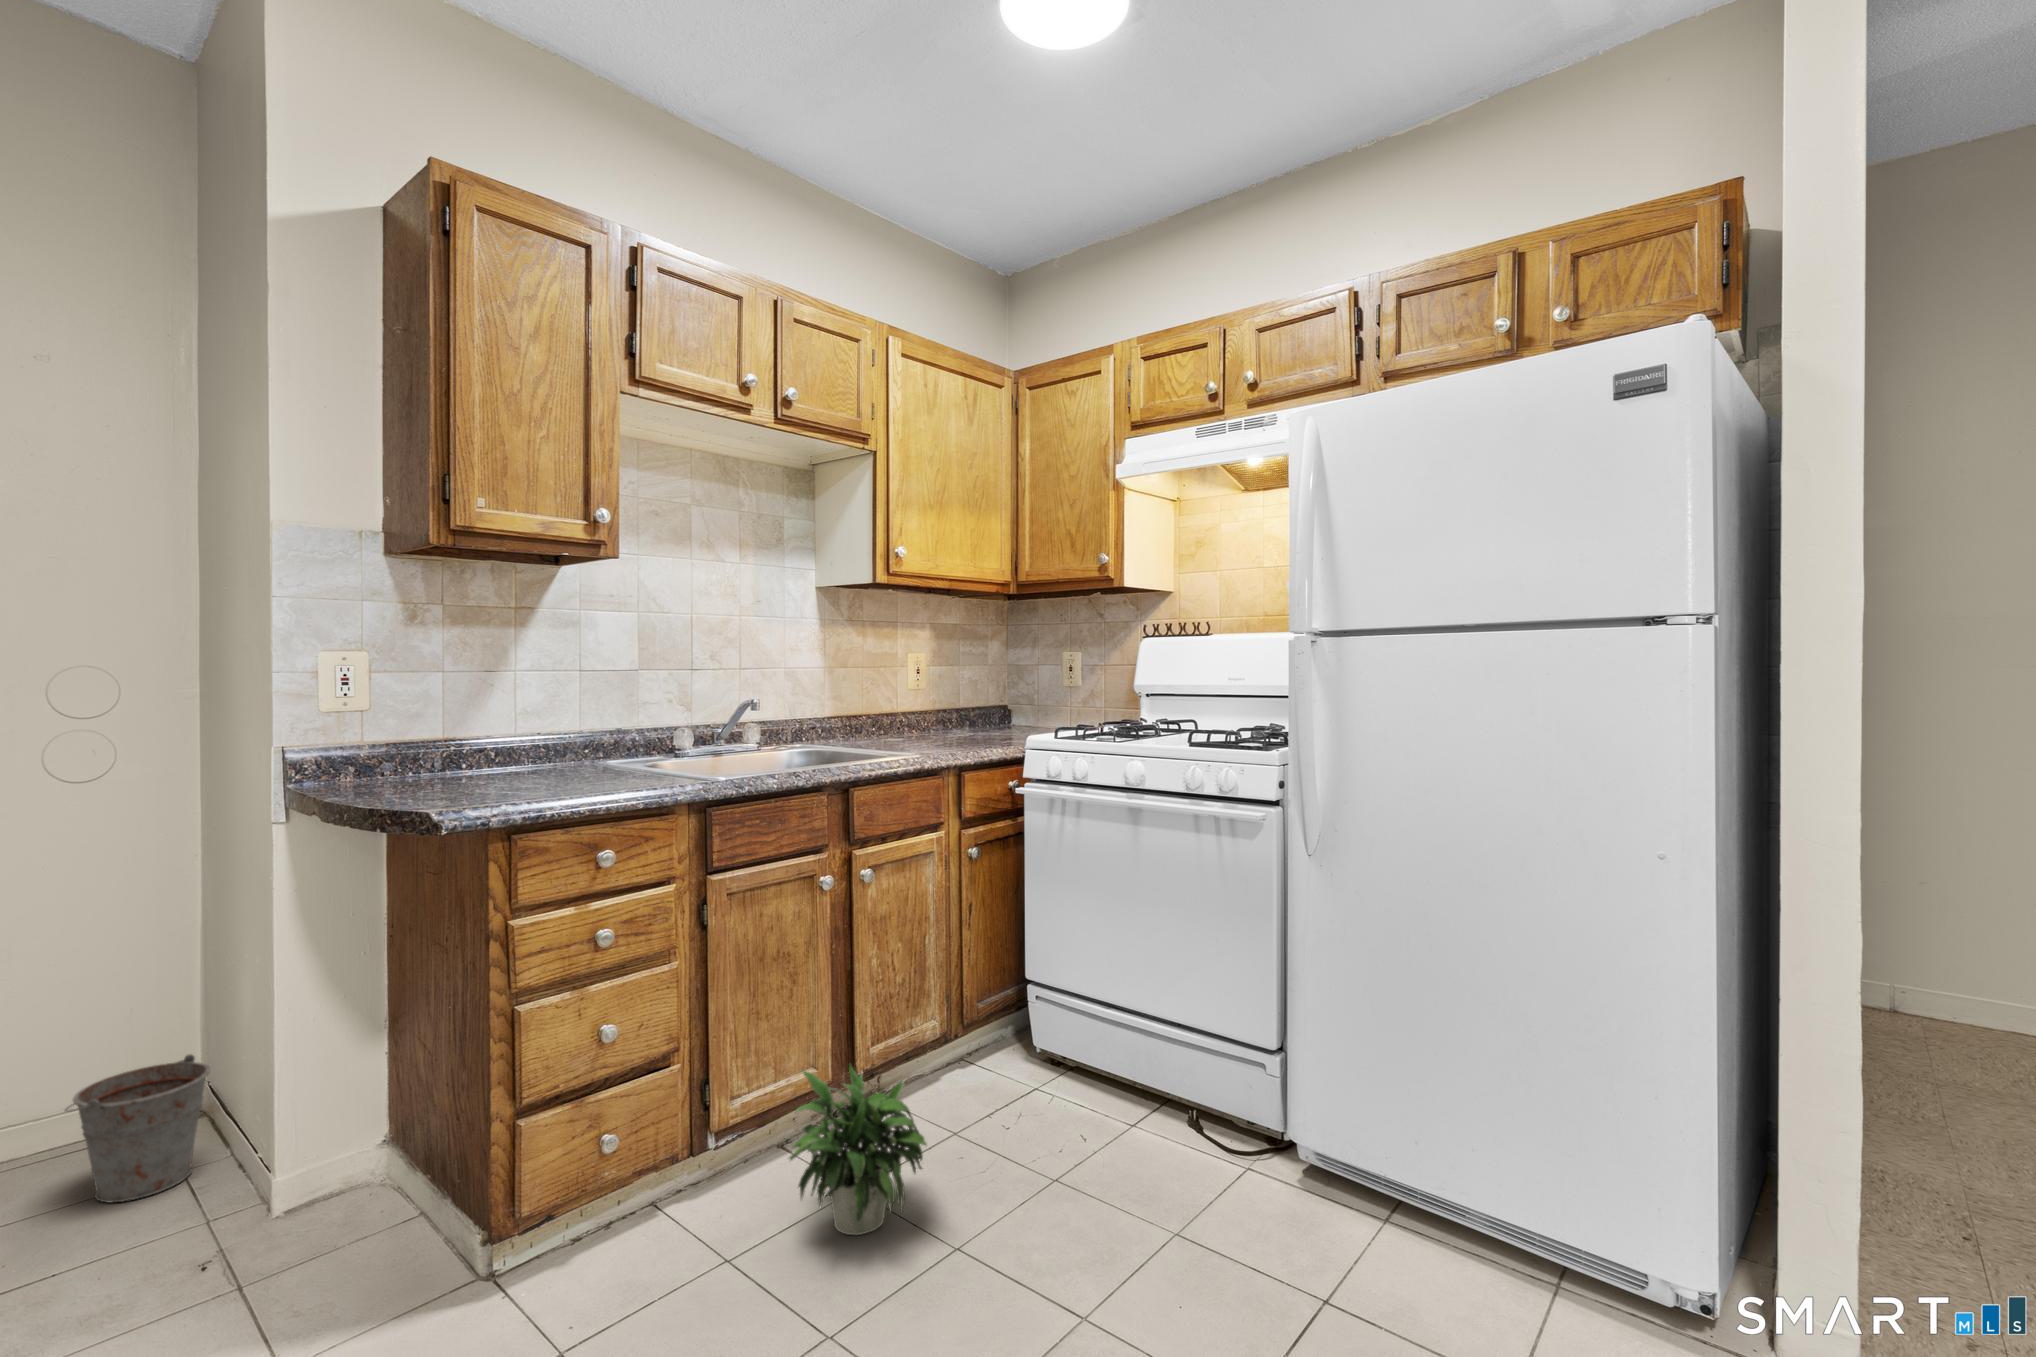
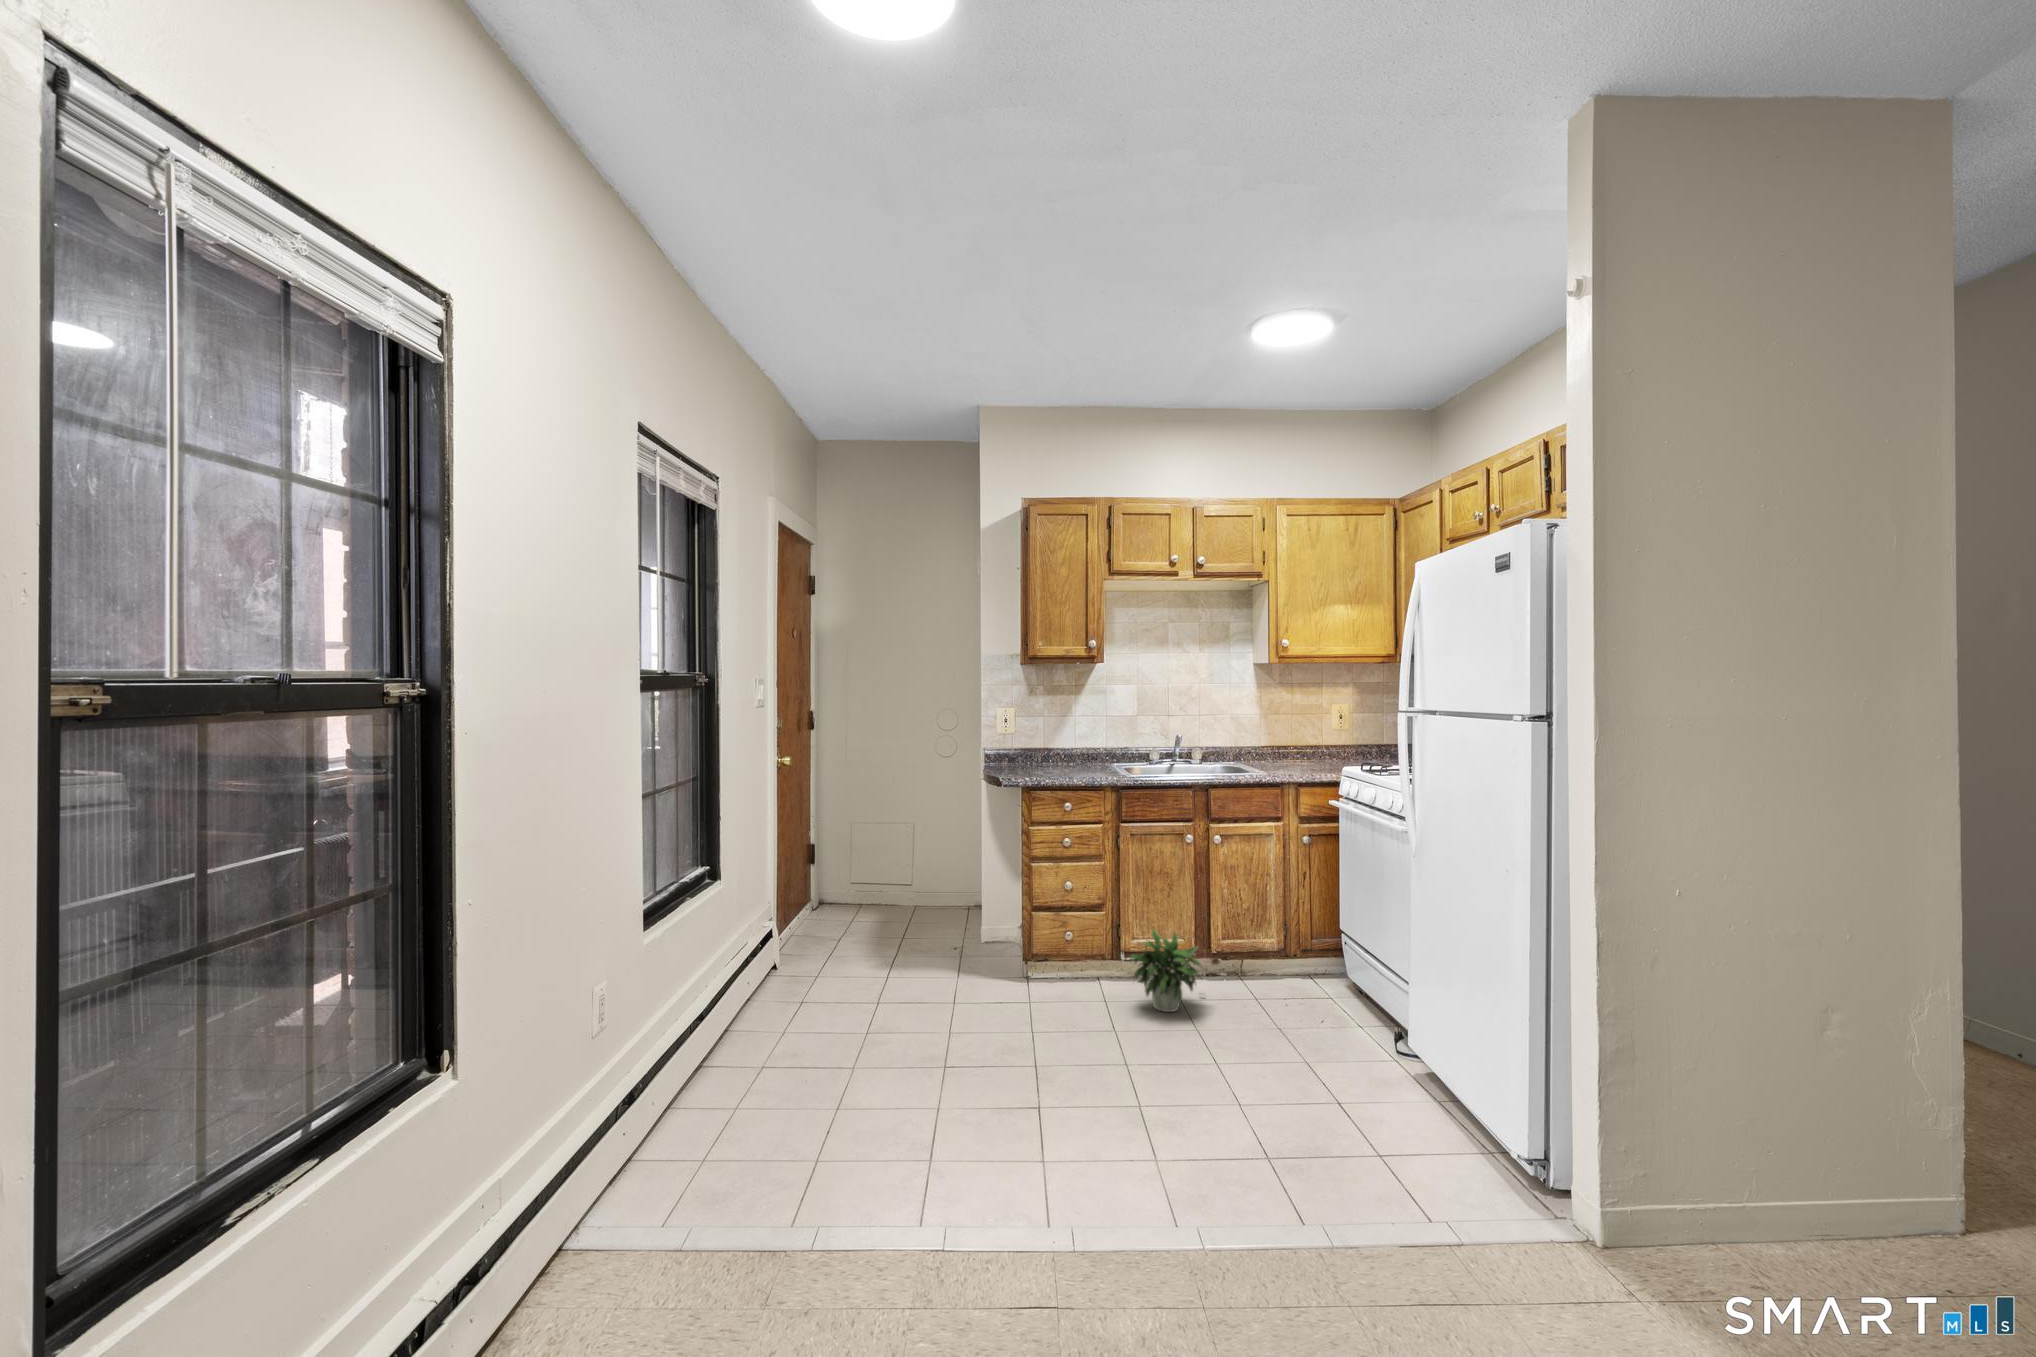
bucket: present [64,1054,211,1202] -> none [929,875,971,925]

